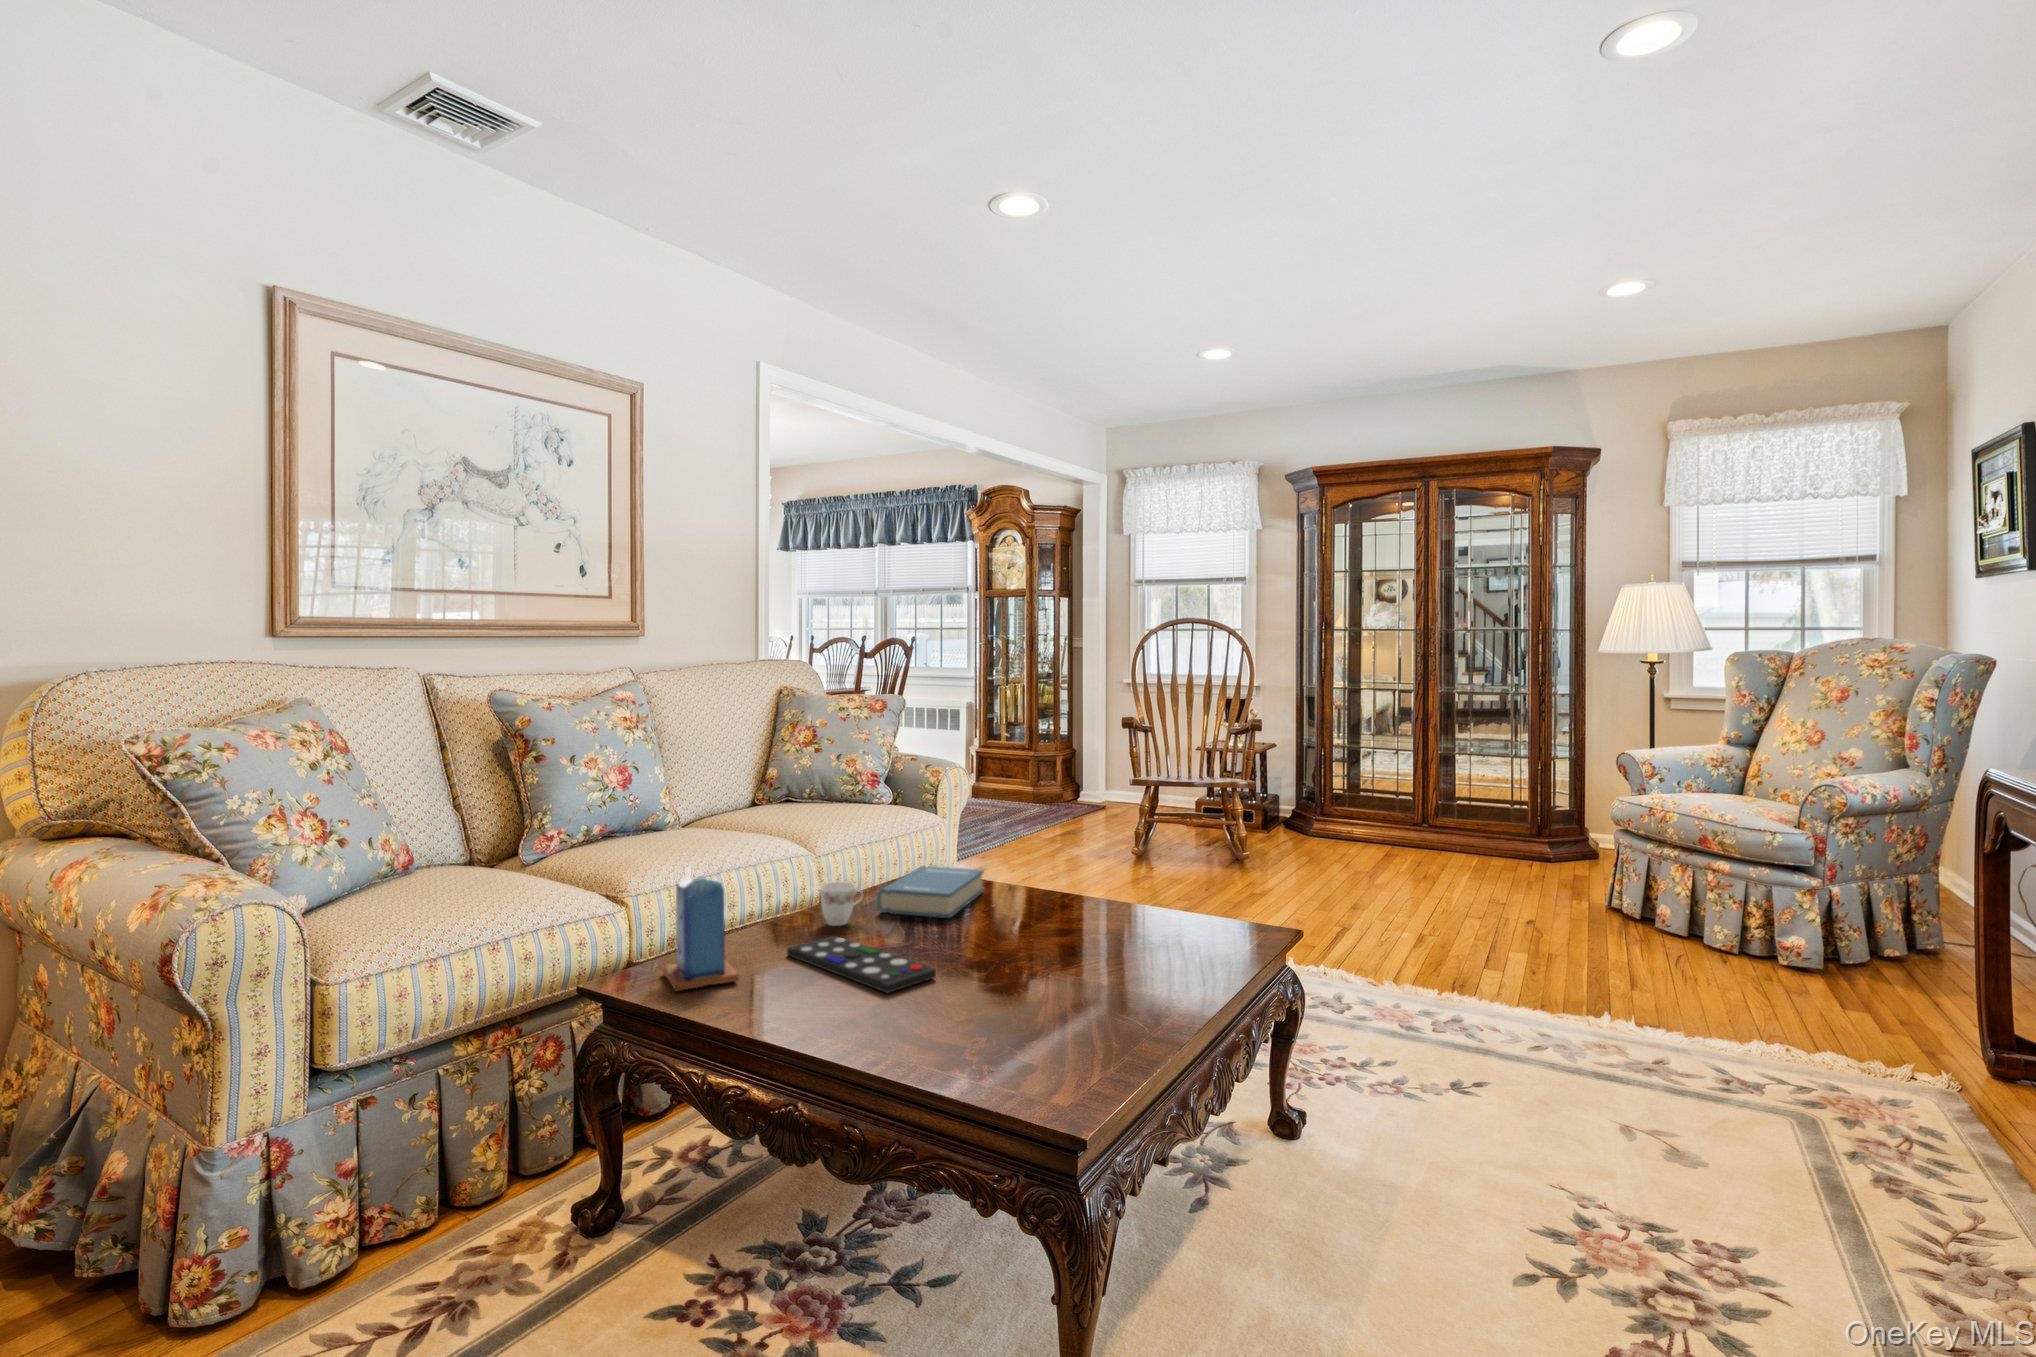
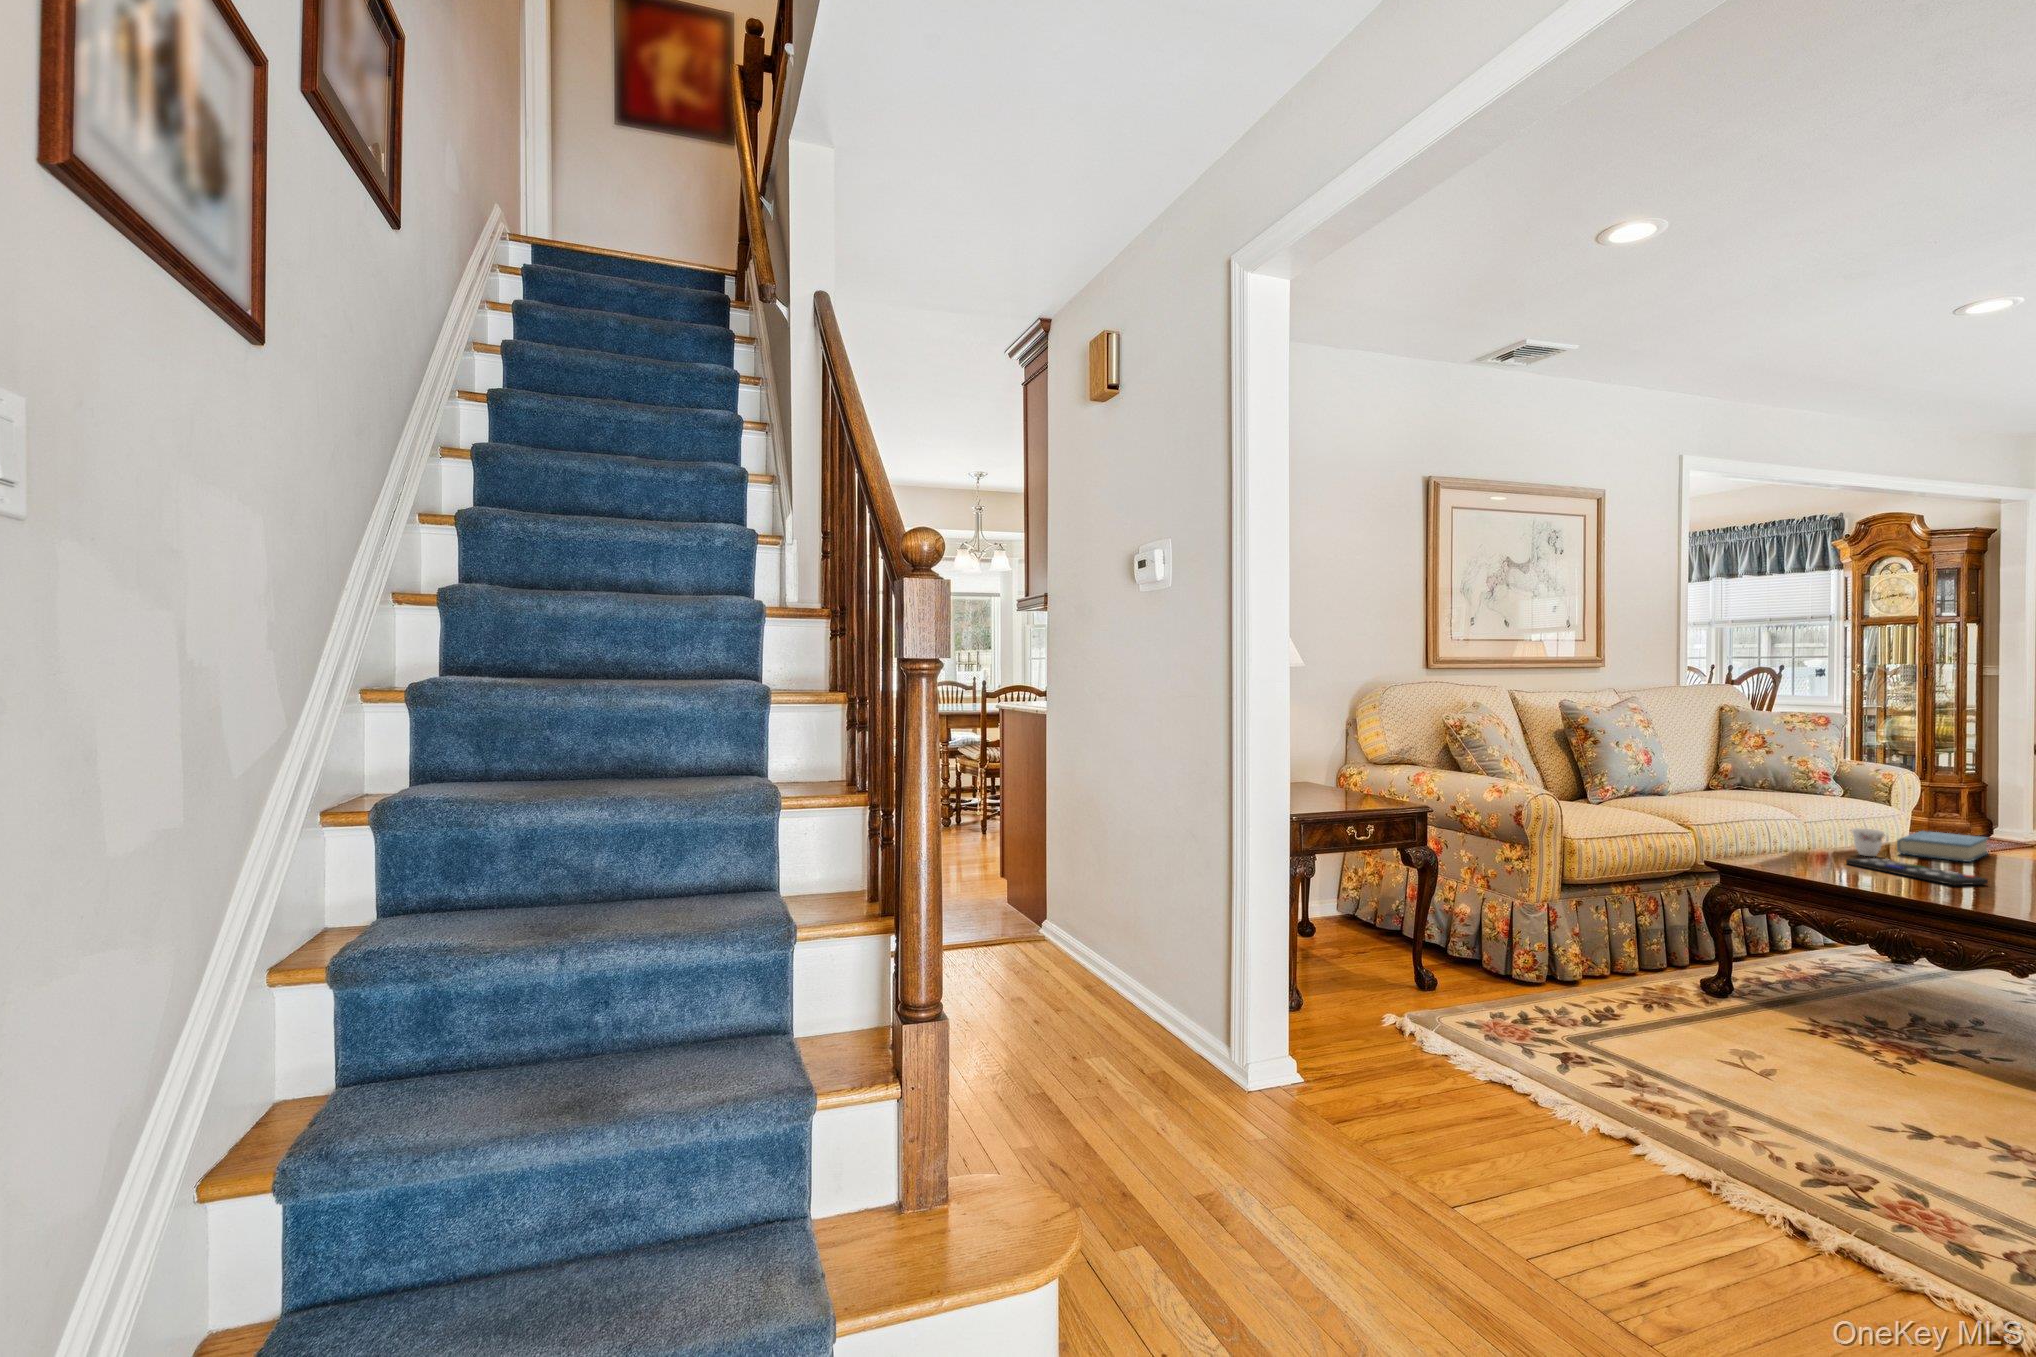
candle: present [663,867,739,991] -> none [1763,799,1826,869]

